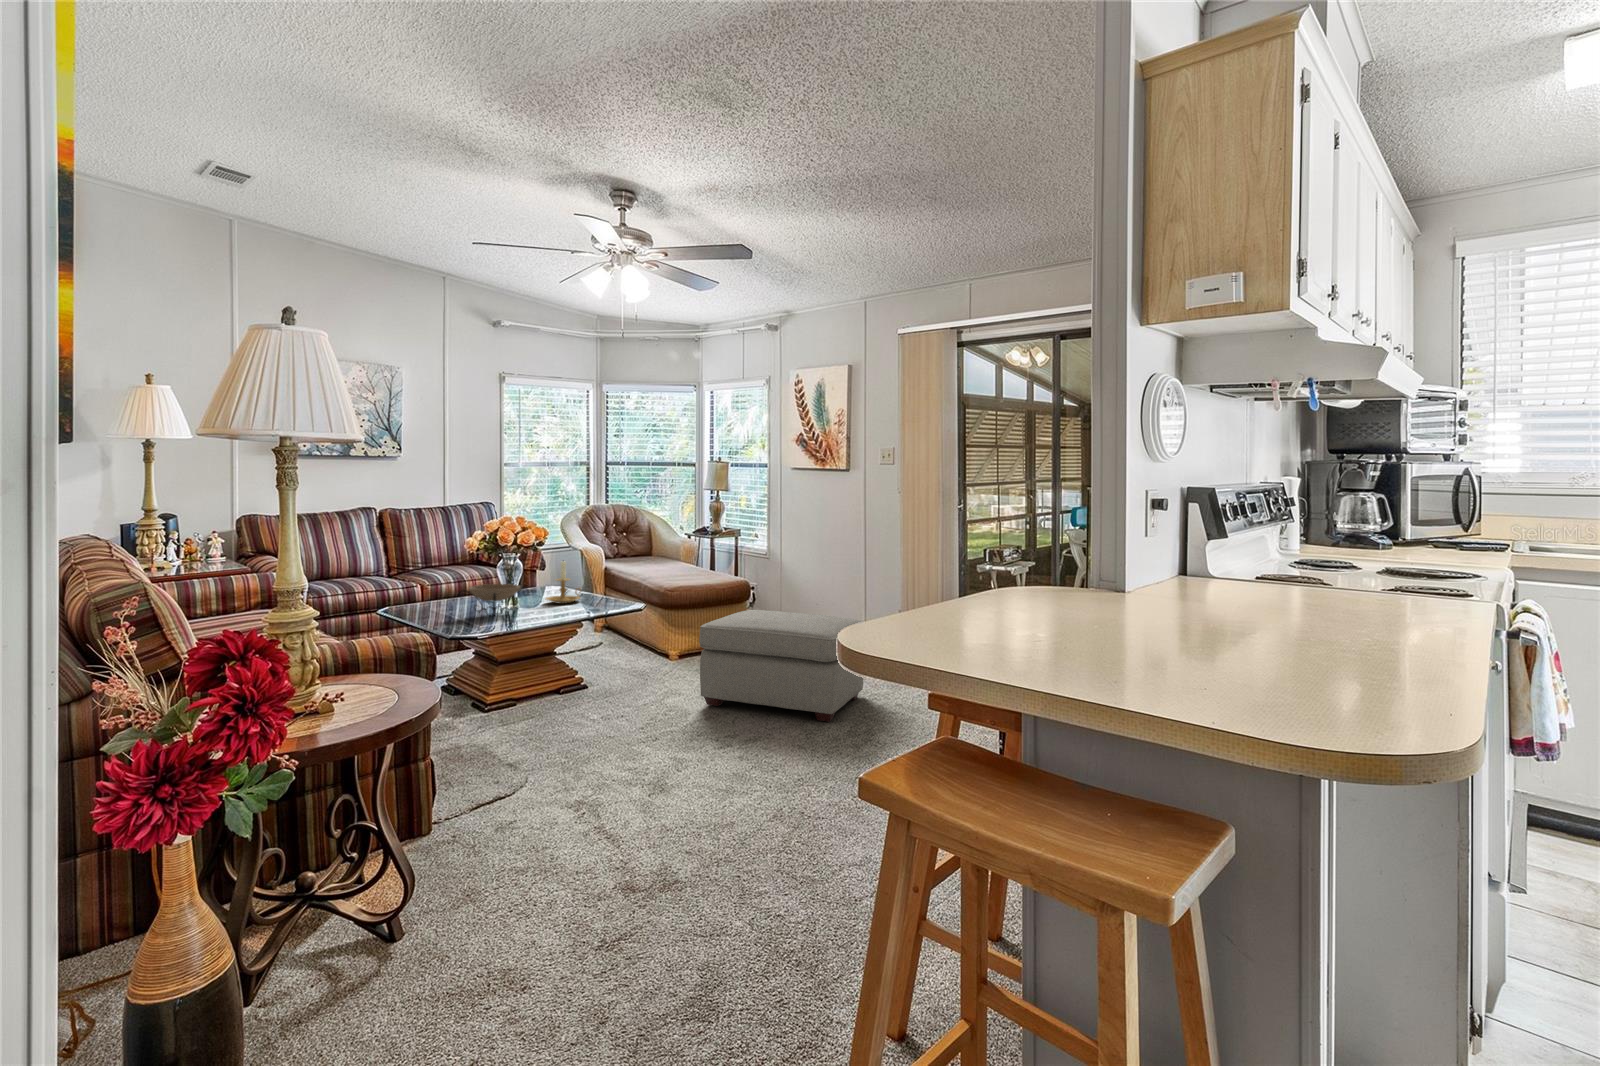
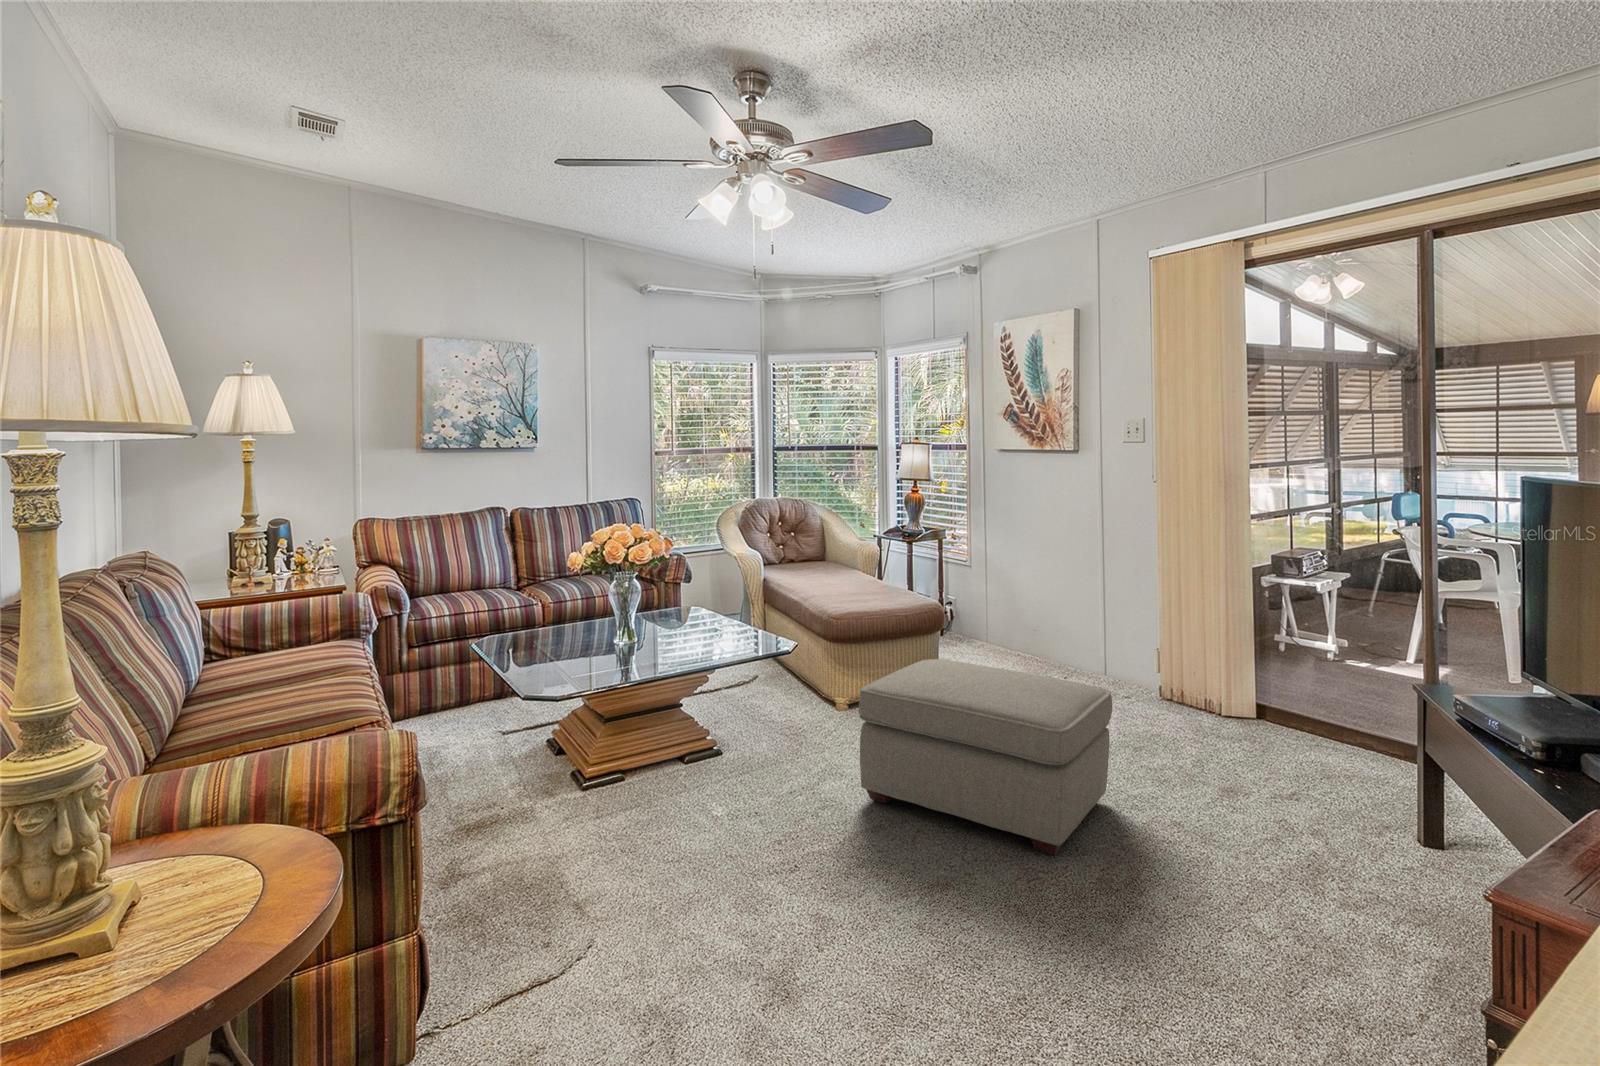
candle holder: present [546,561,581,604] -> none [670,581,717,638]
decorative bowl: present [458,584,524,616] -> none [555,615,643,660]

